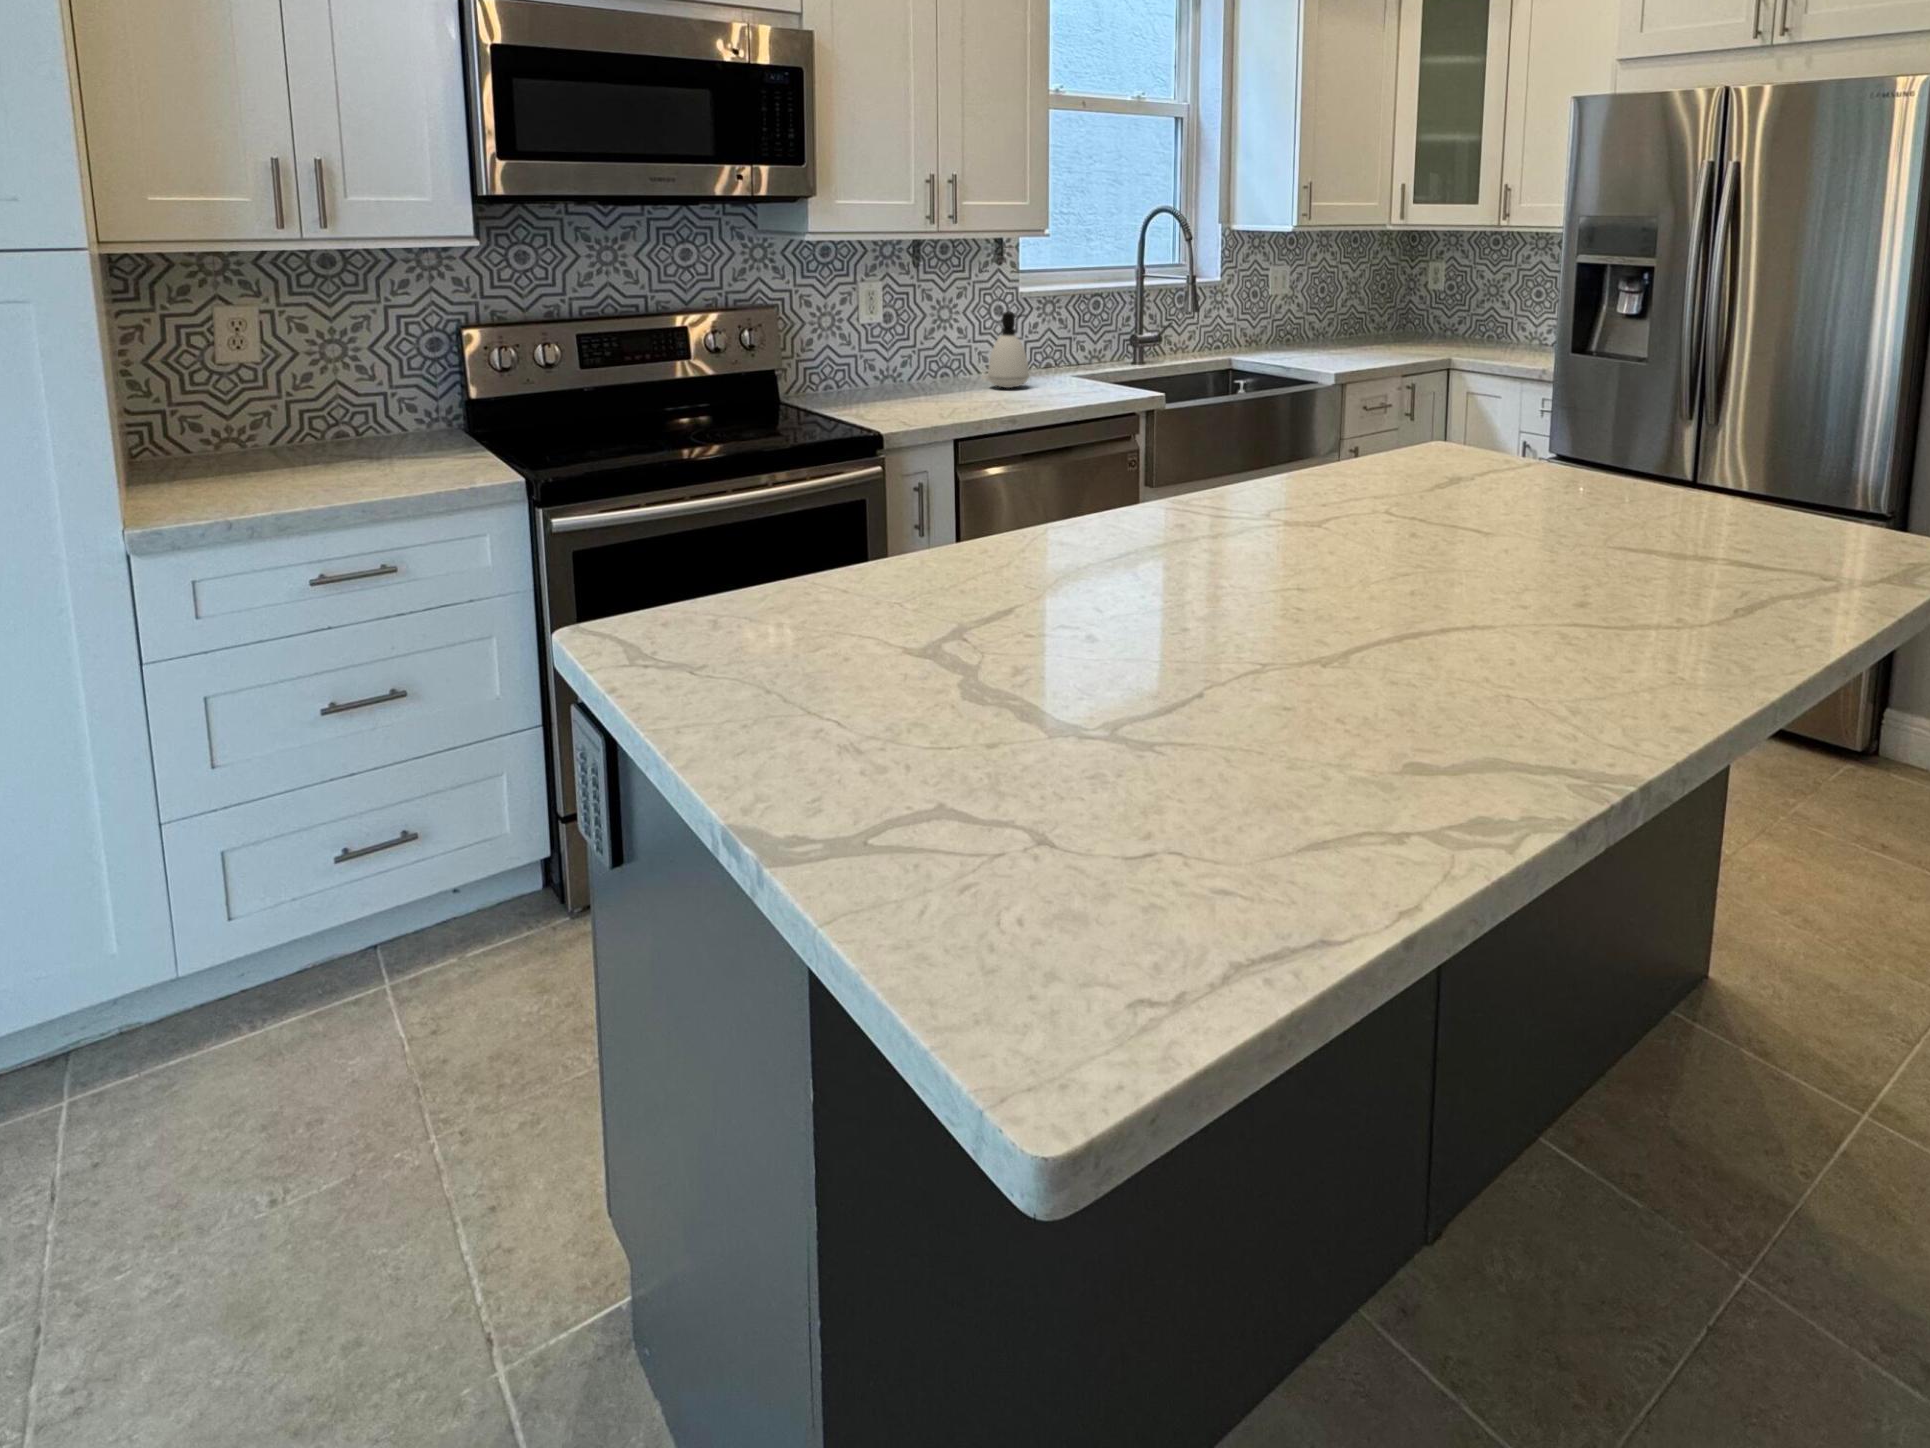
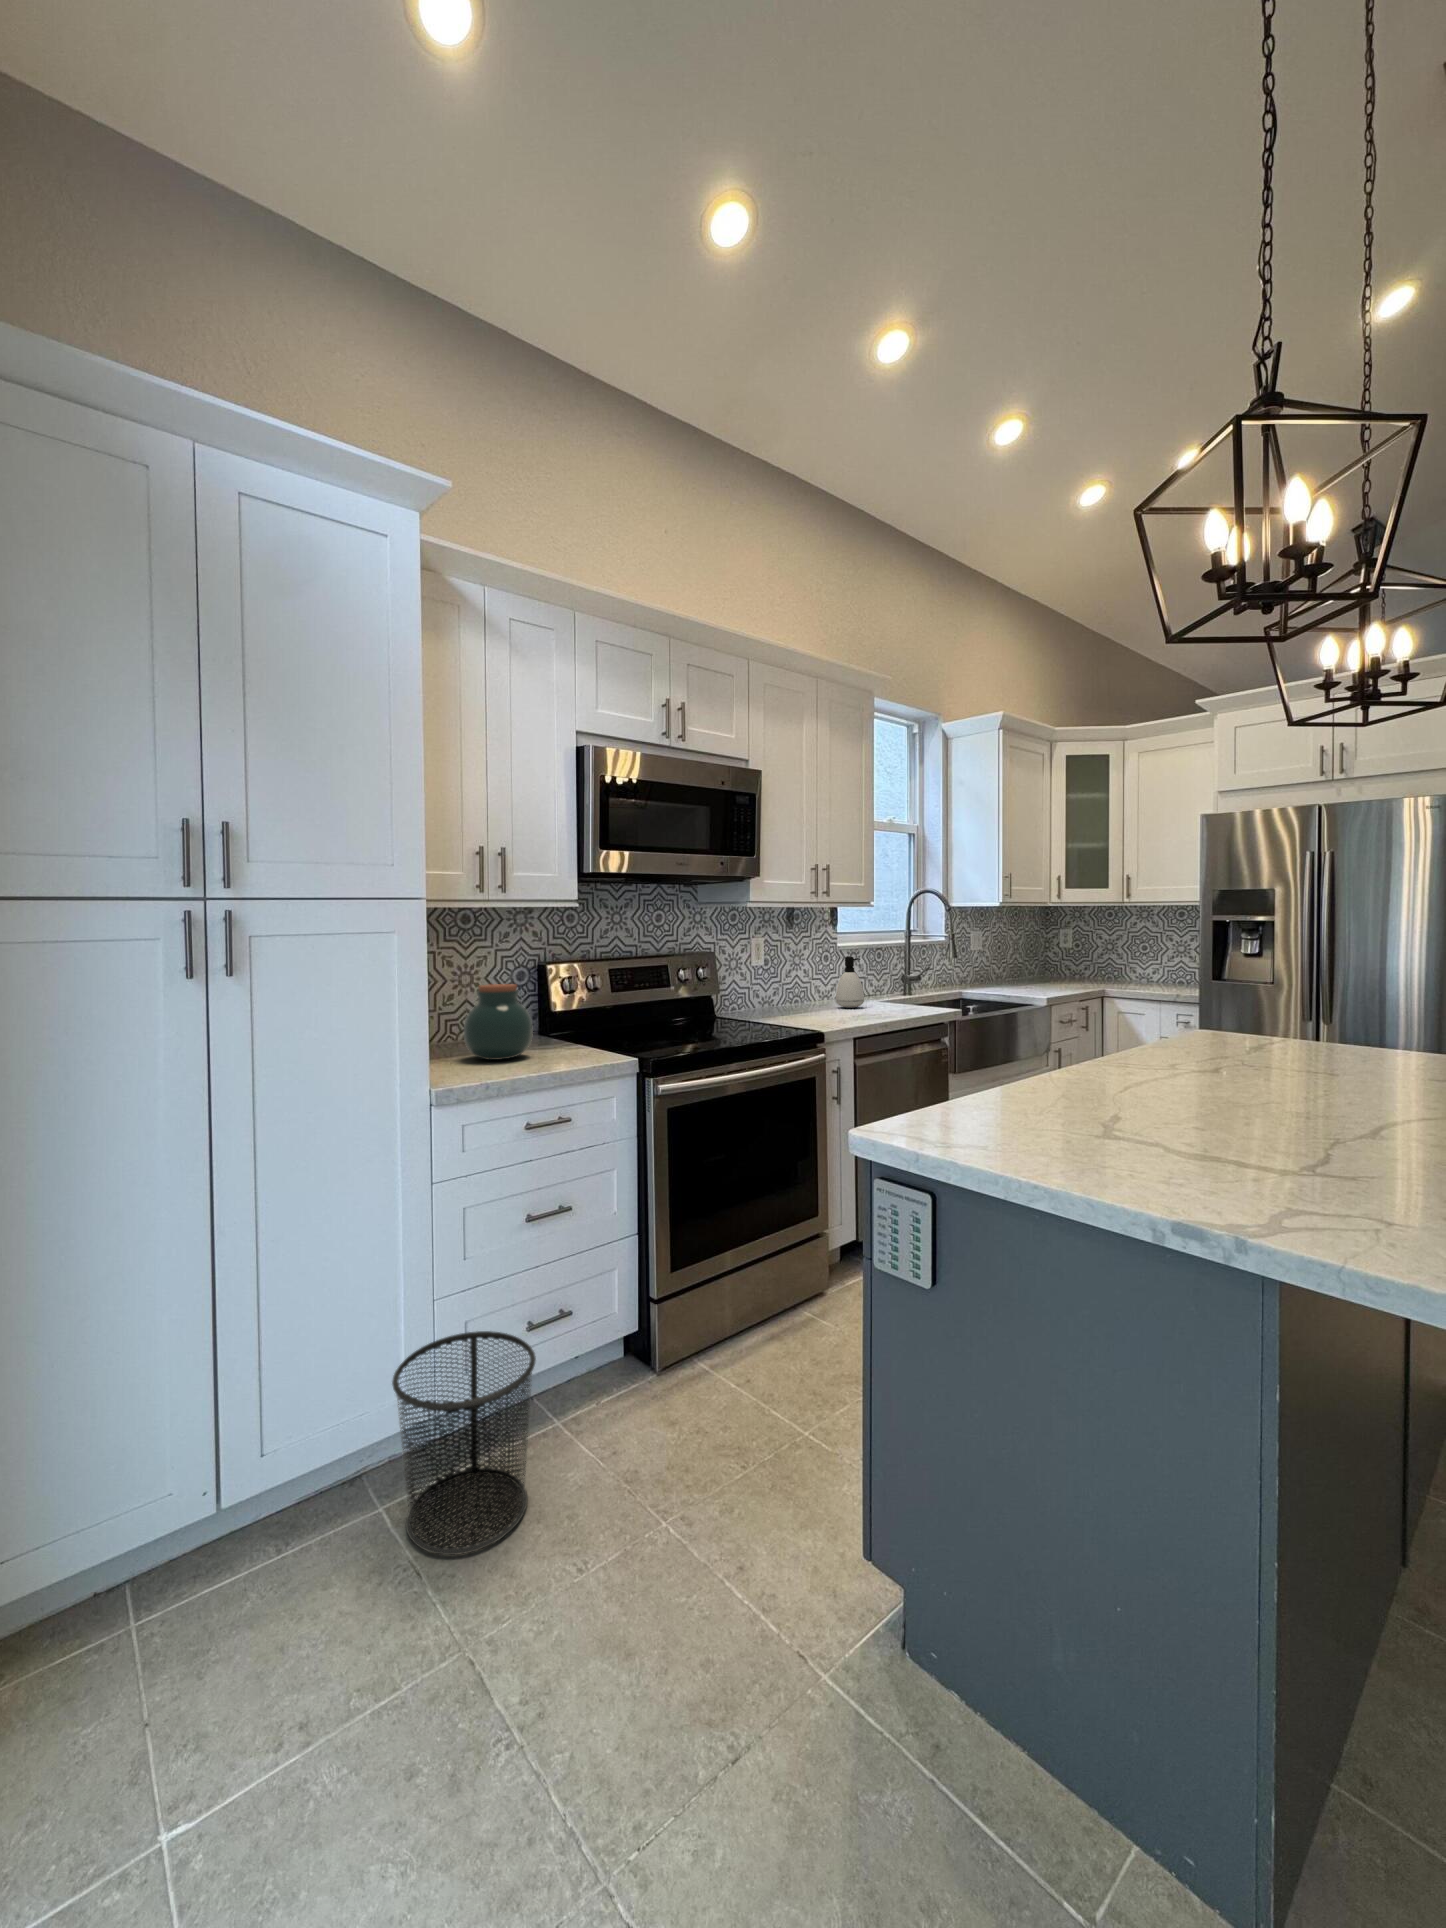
jar: none [247,368,366,481] -> present [464,984,533,1060]
waste bin: none [36,868,284,1171] -> present [392,1331,536,1555]

